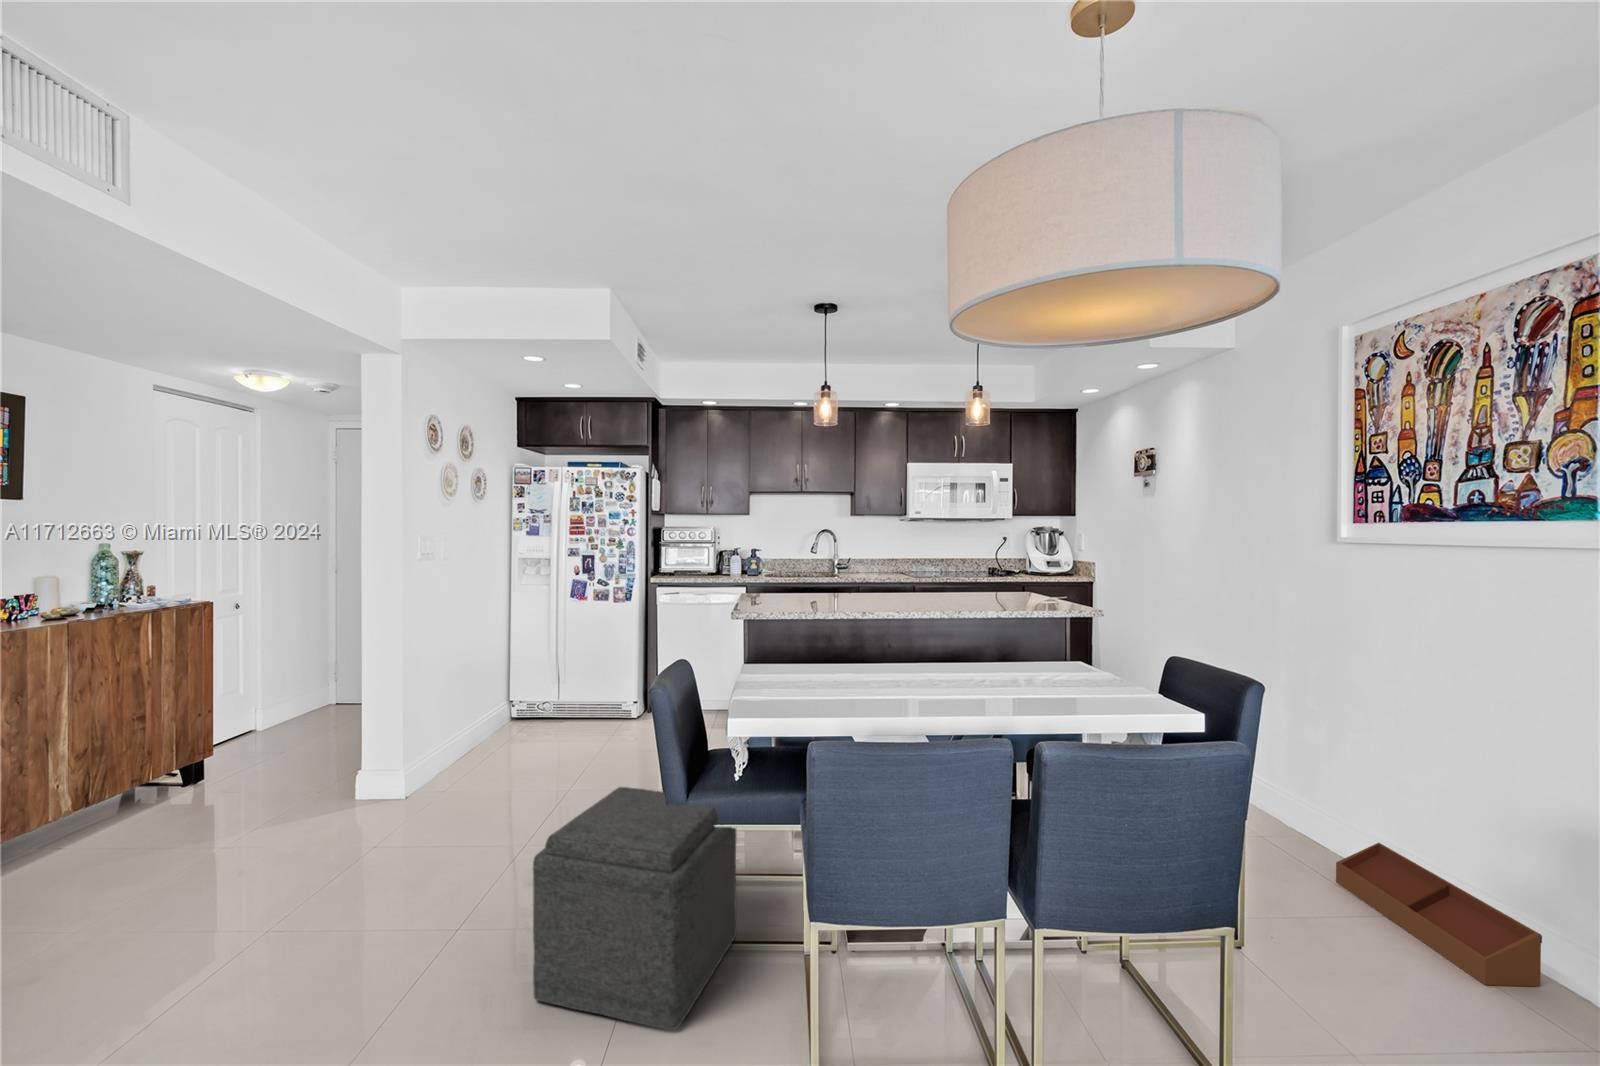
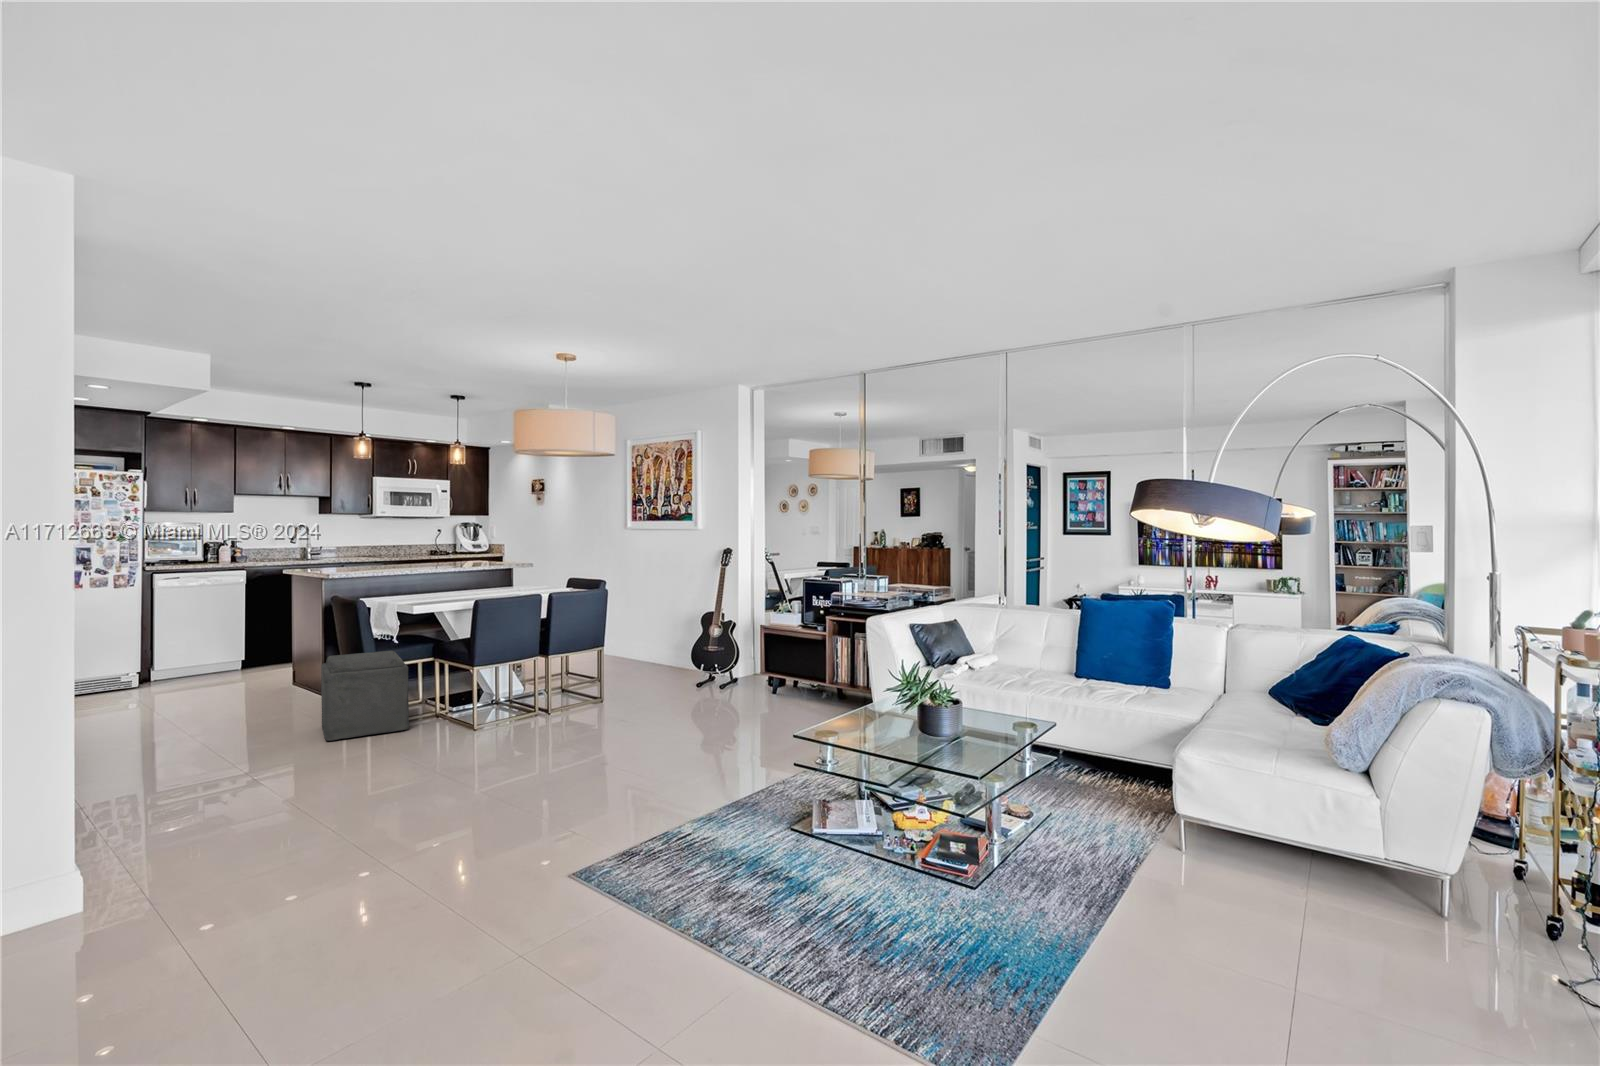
storage bin: present [1336,843,1542,986] -> none [628,645,680,671]

